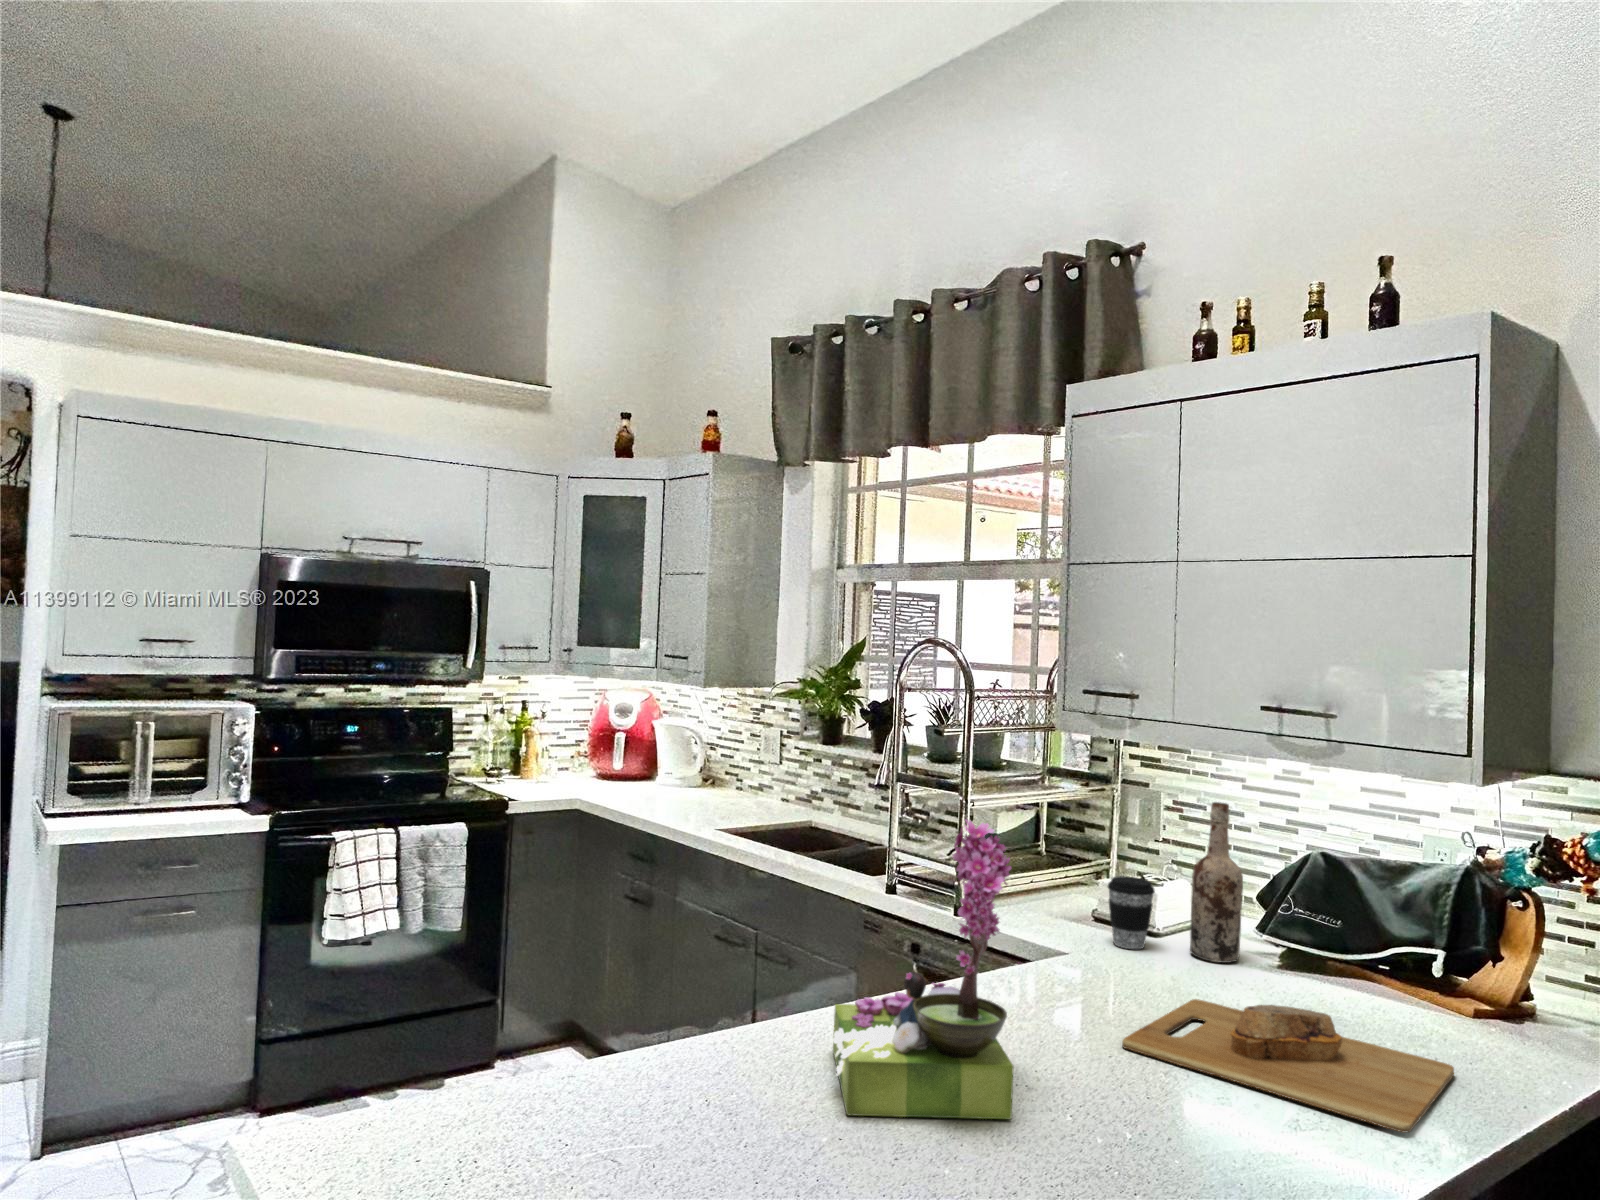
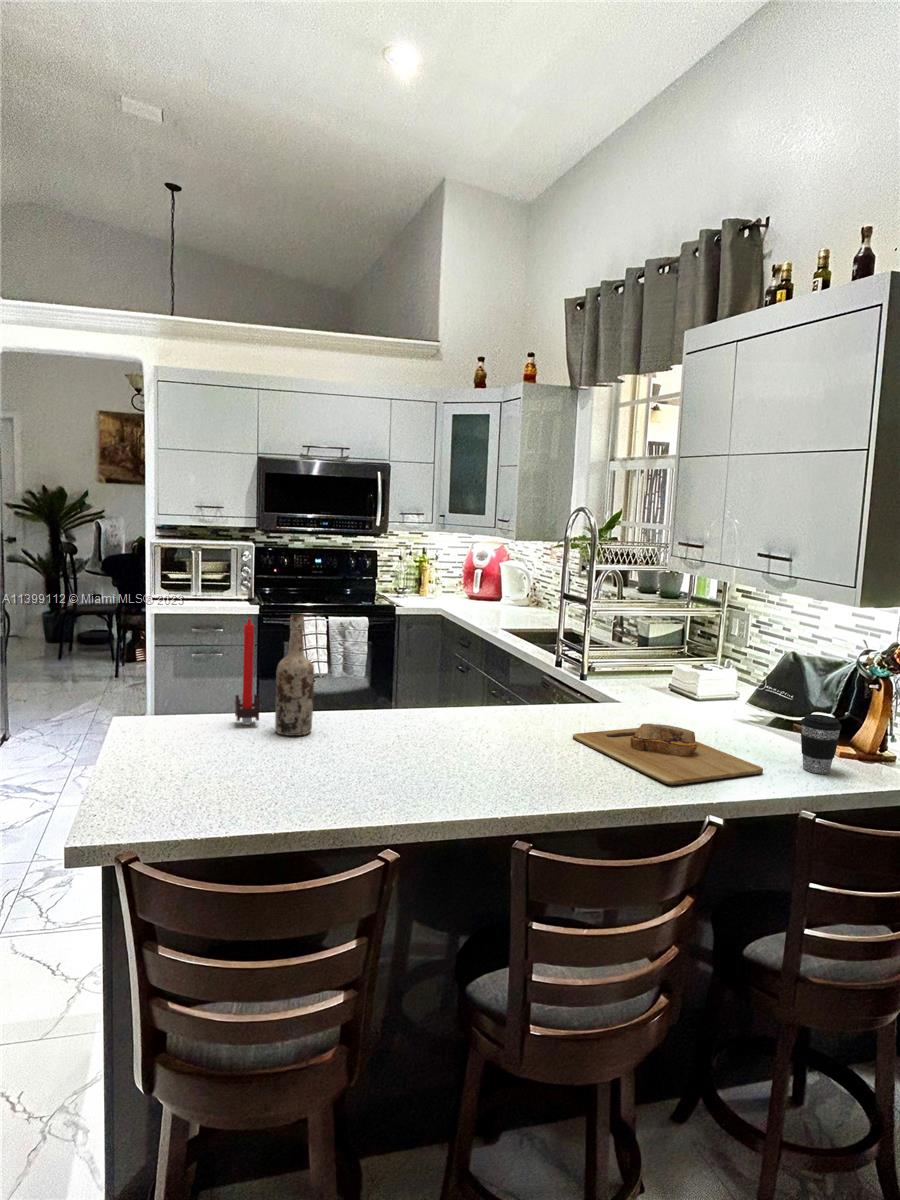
wine bottle: present [1190,802,1243,963] -> present [275,614,314,736]
flower arrangement: present [833,820,1020,1119] -> none [380,602,491,750]
coffee cup: present [1108,876,1155,949] -> present [801,714,842,774]
candle: none [520,889,588,1133] -> present [235,618,259,725]

